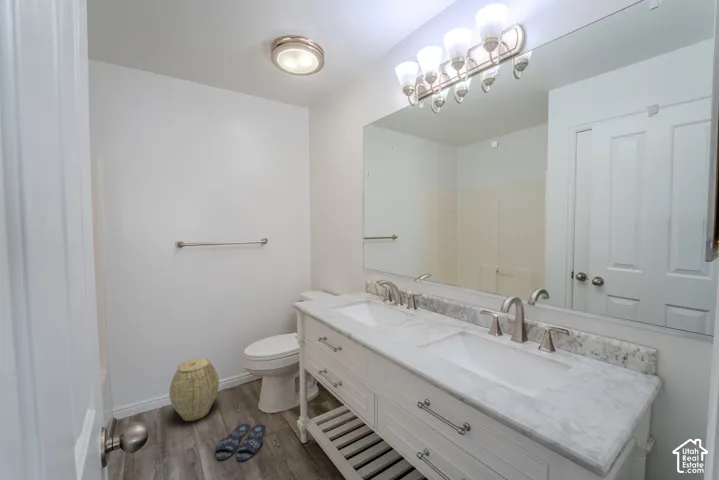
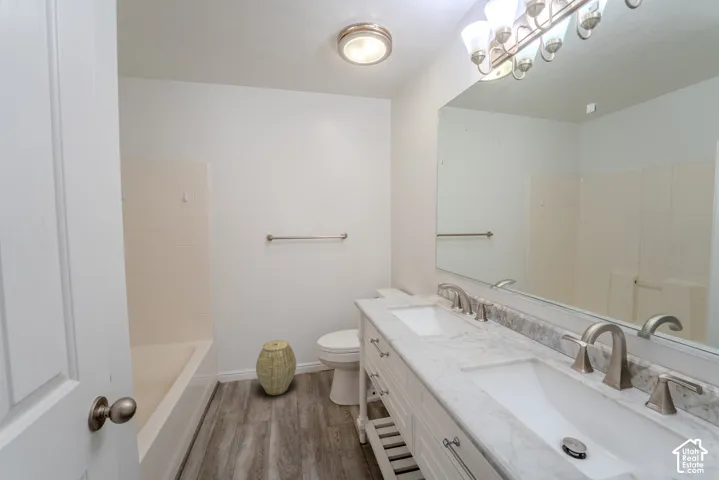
slippers: present [215,424,265,461] -> none [281,409,329,444]

